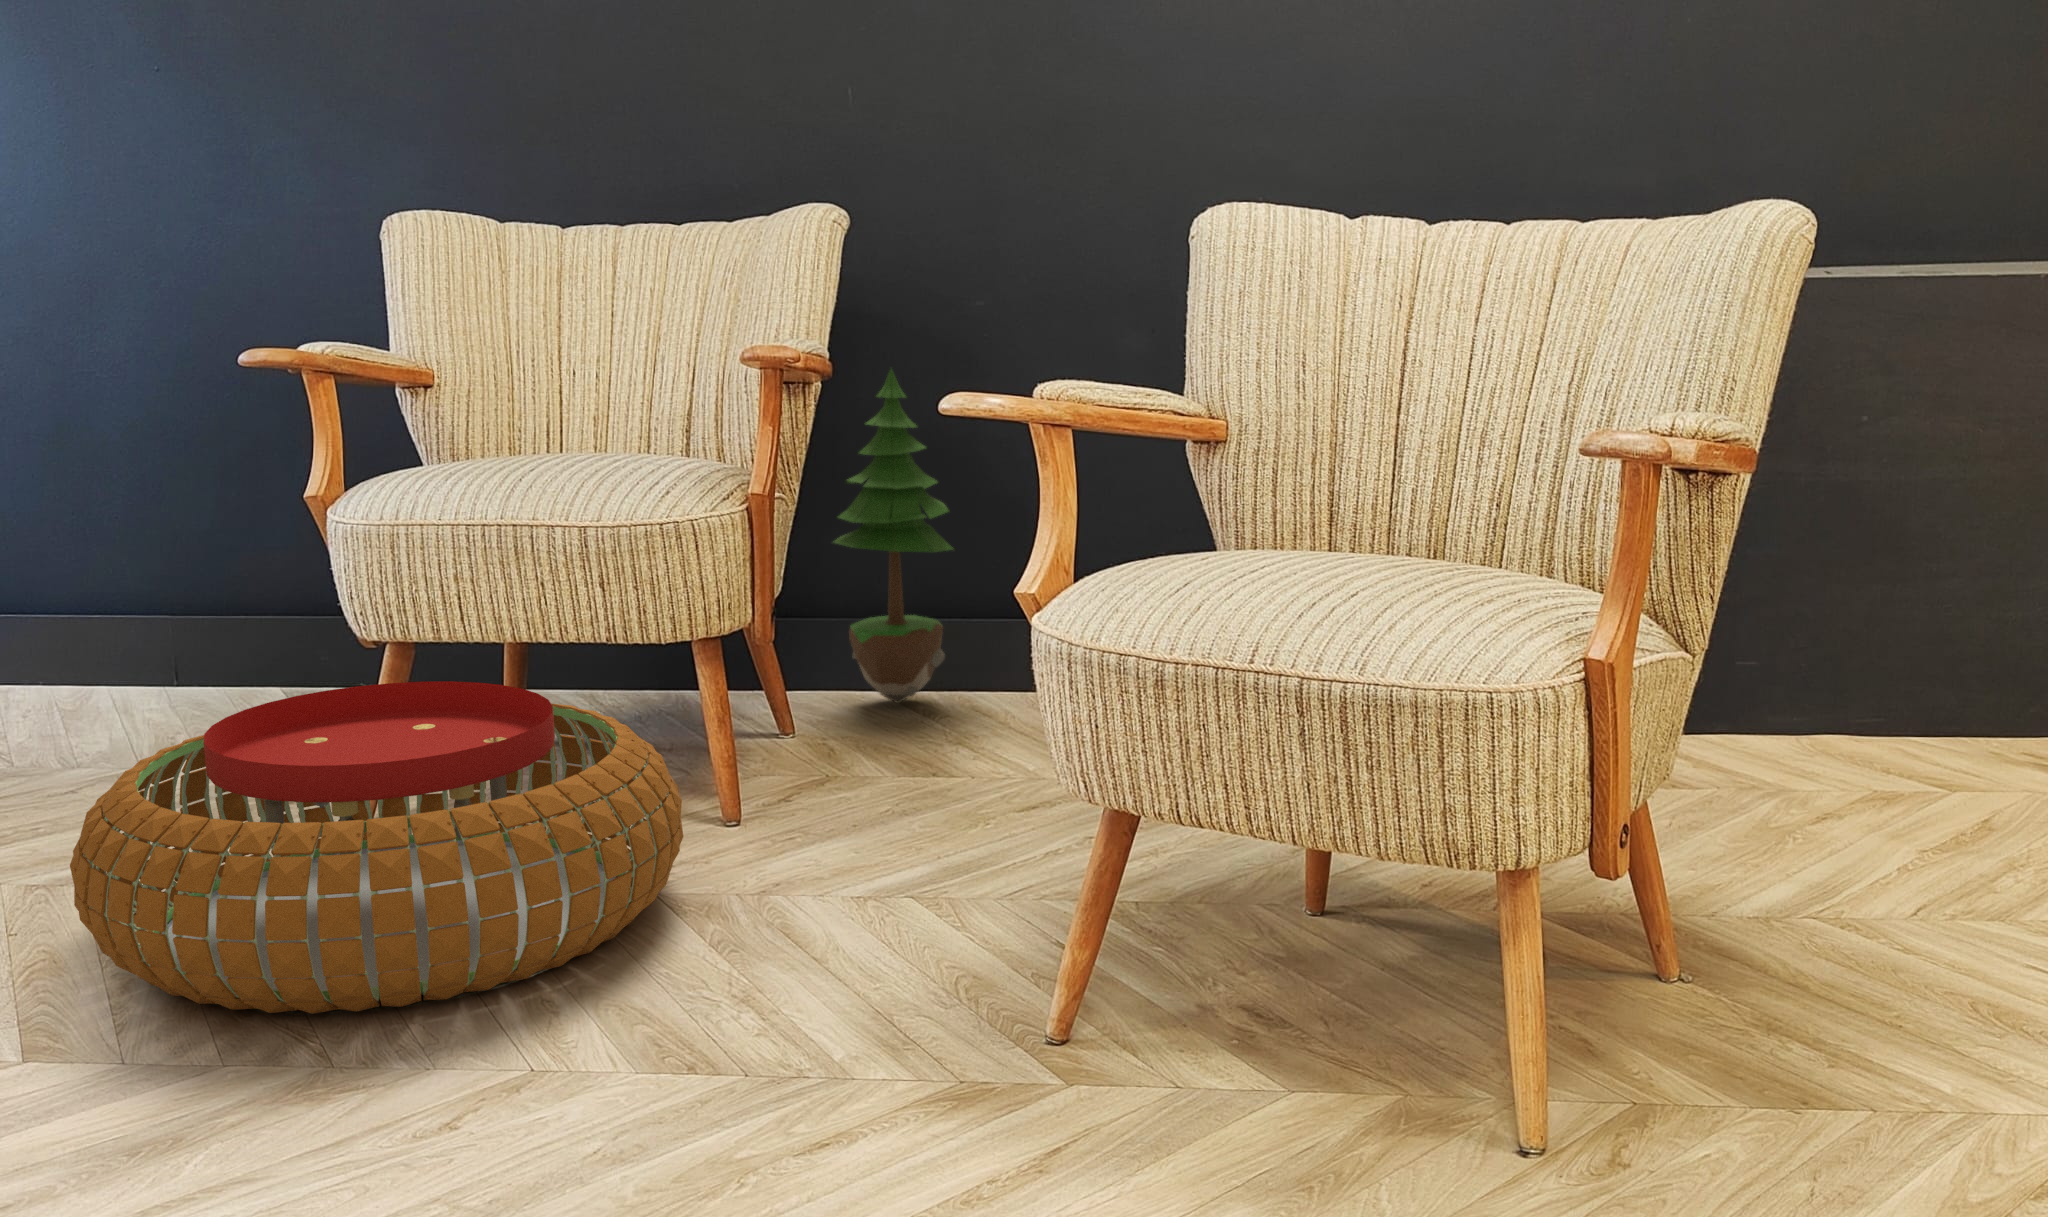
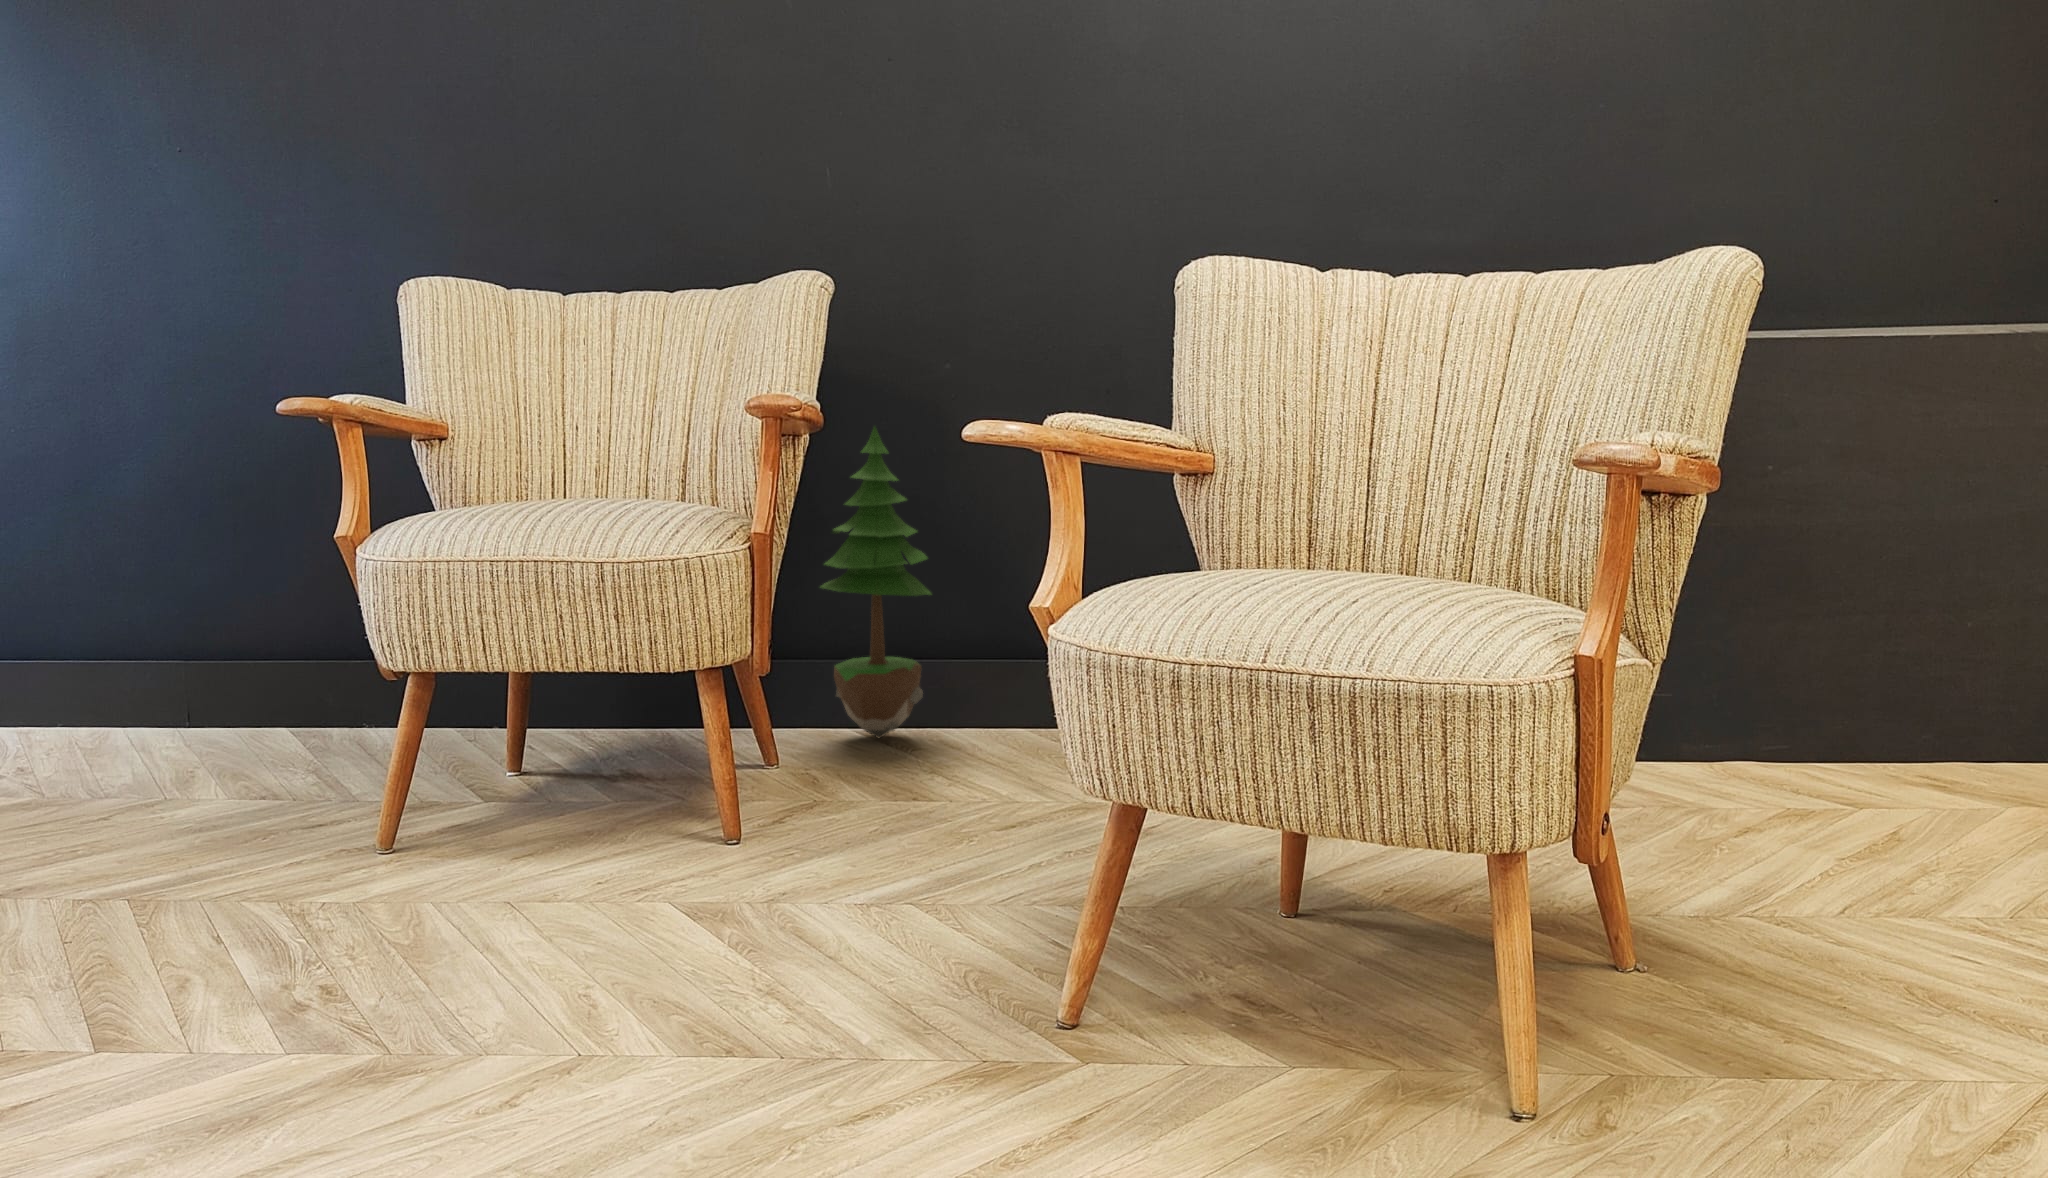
pouf: present [70,681,683,1014] -> none [102,707,696,1018]

